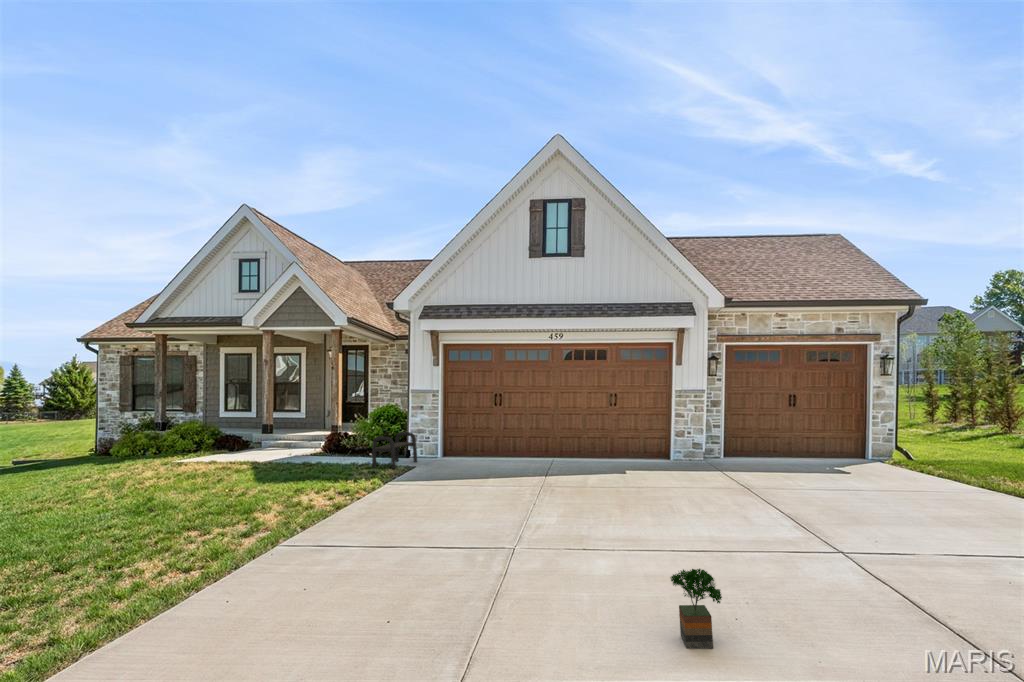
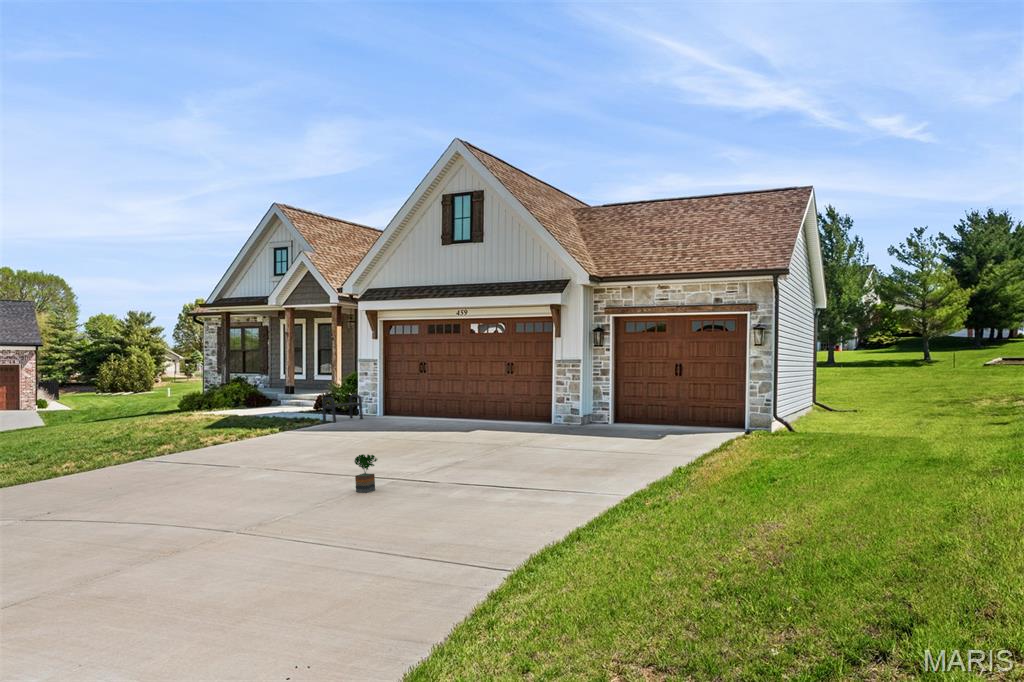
potted tree: present [670,569,722,649] -> present [354,454,377,493]

